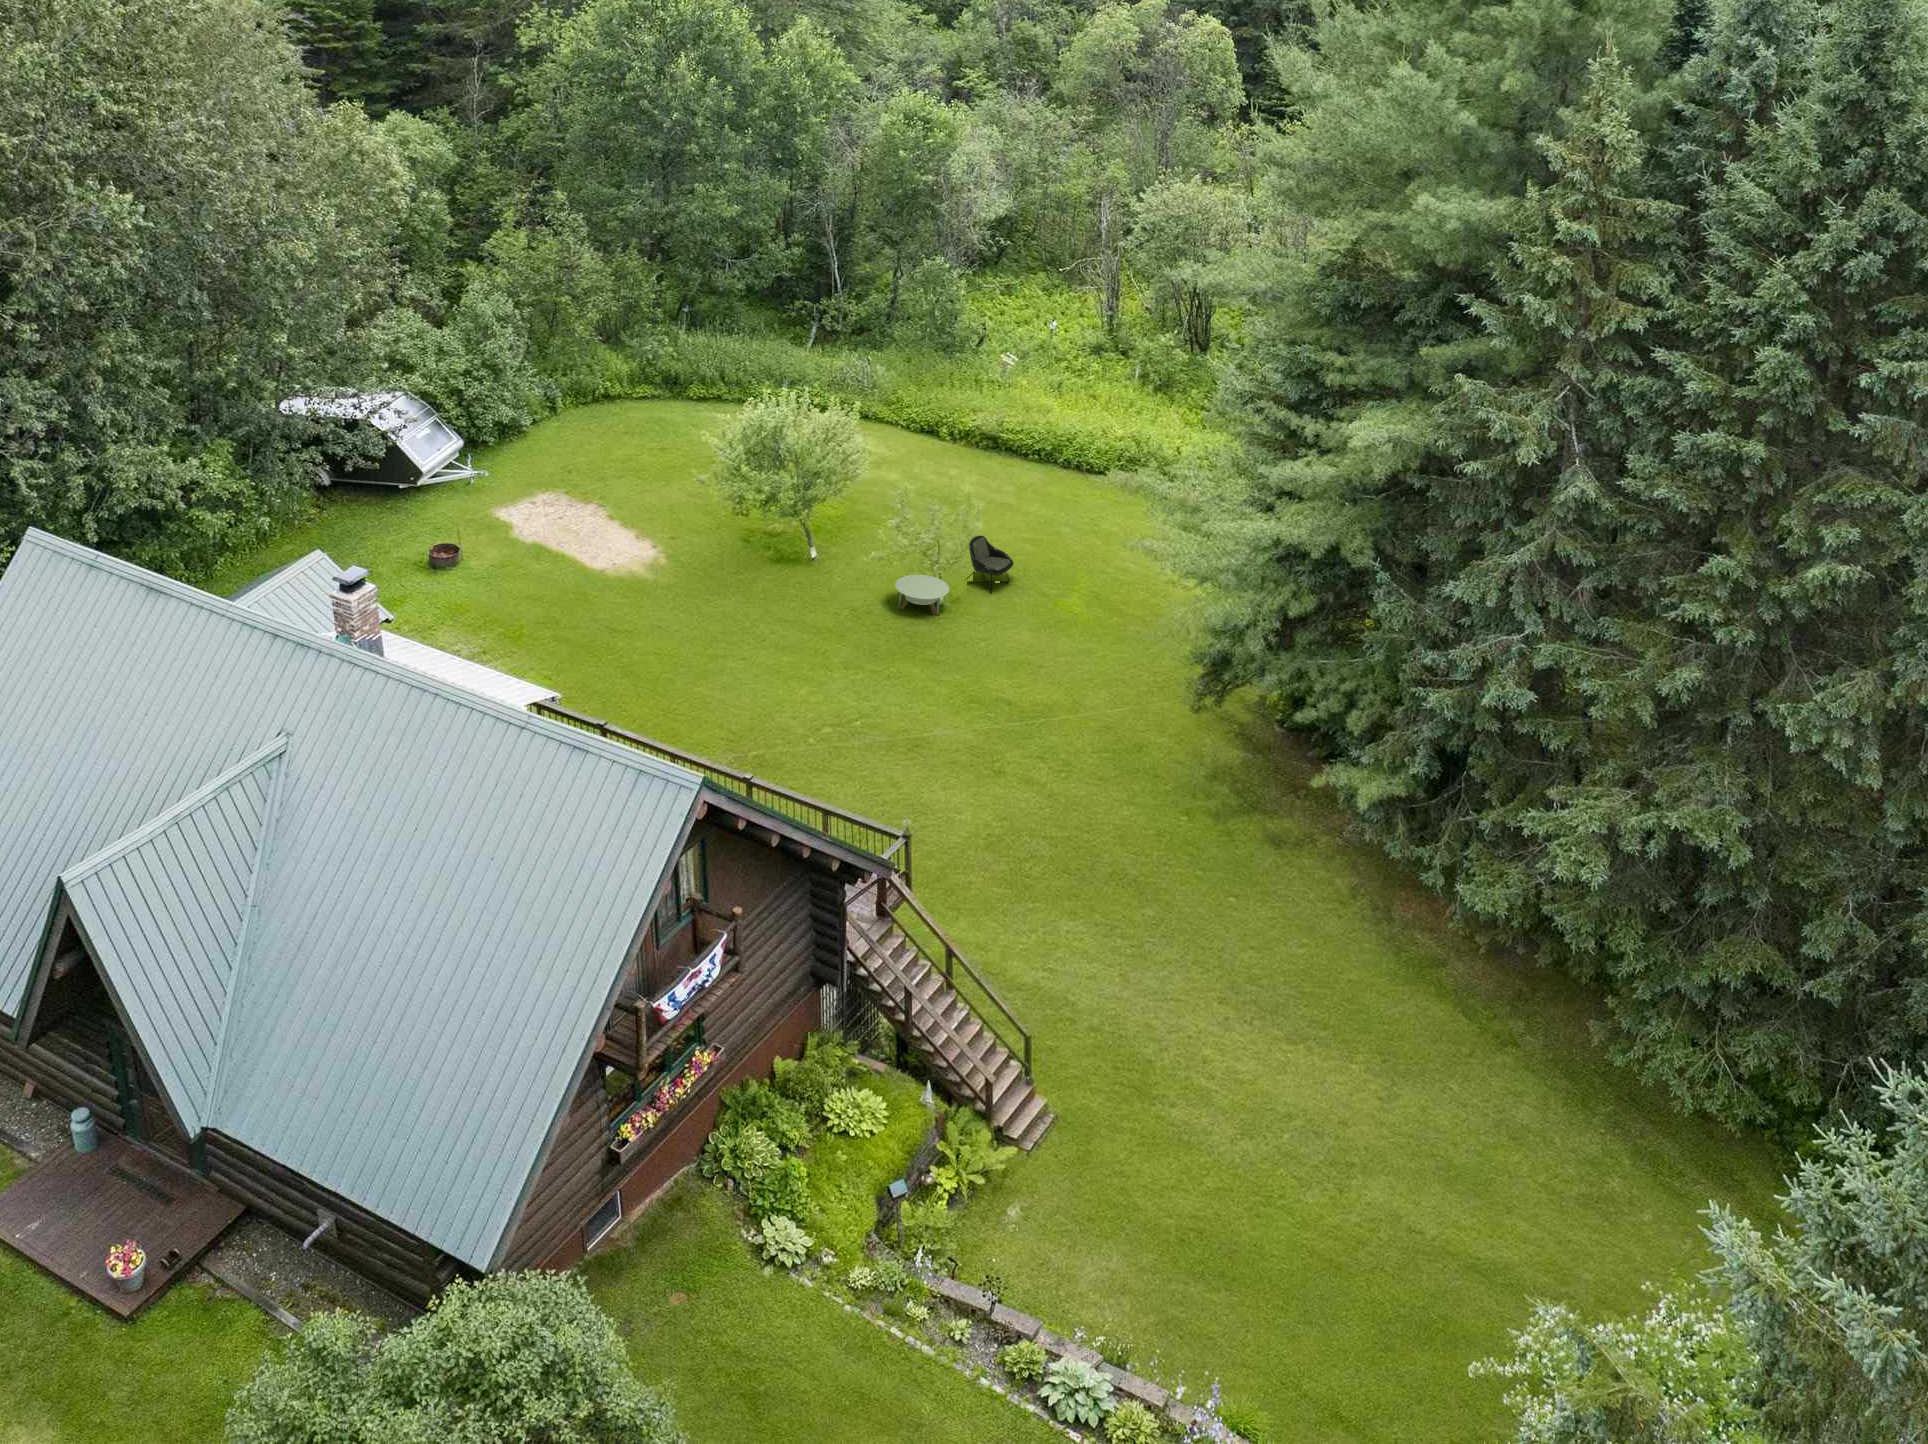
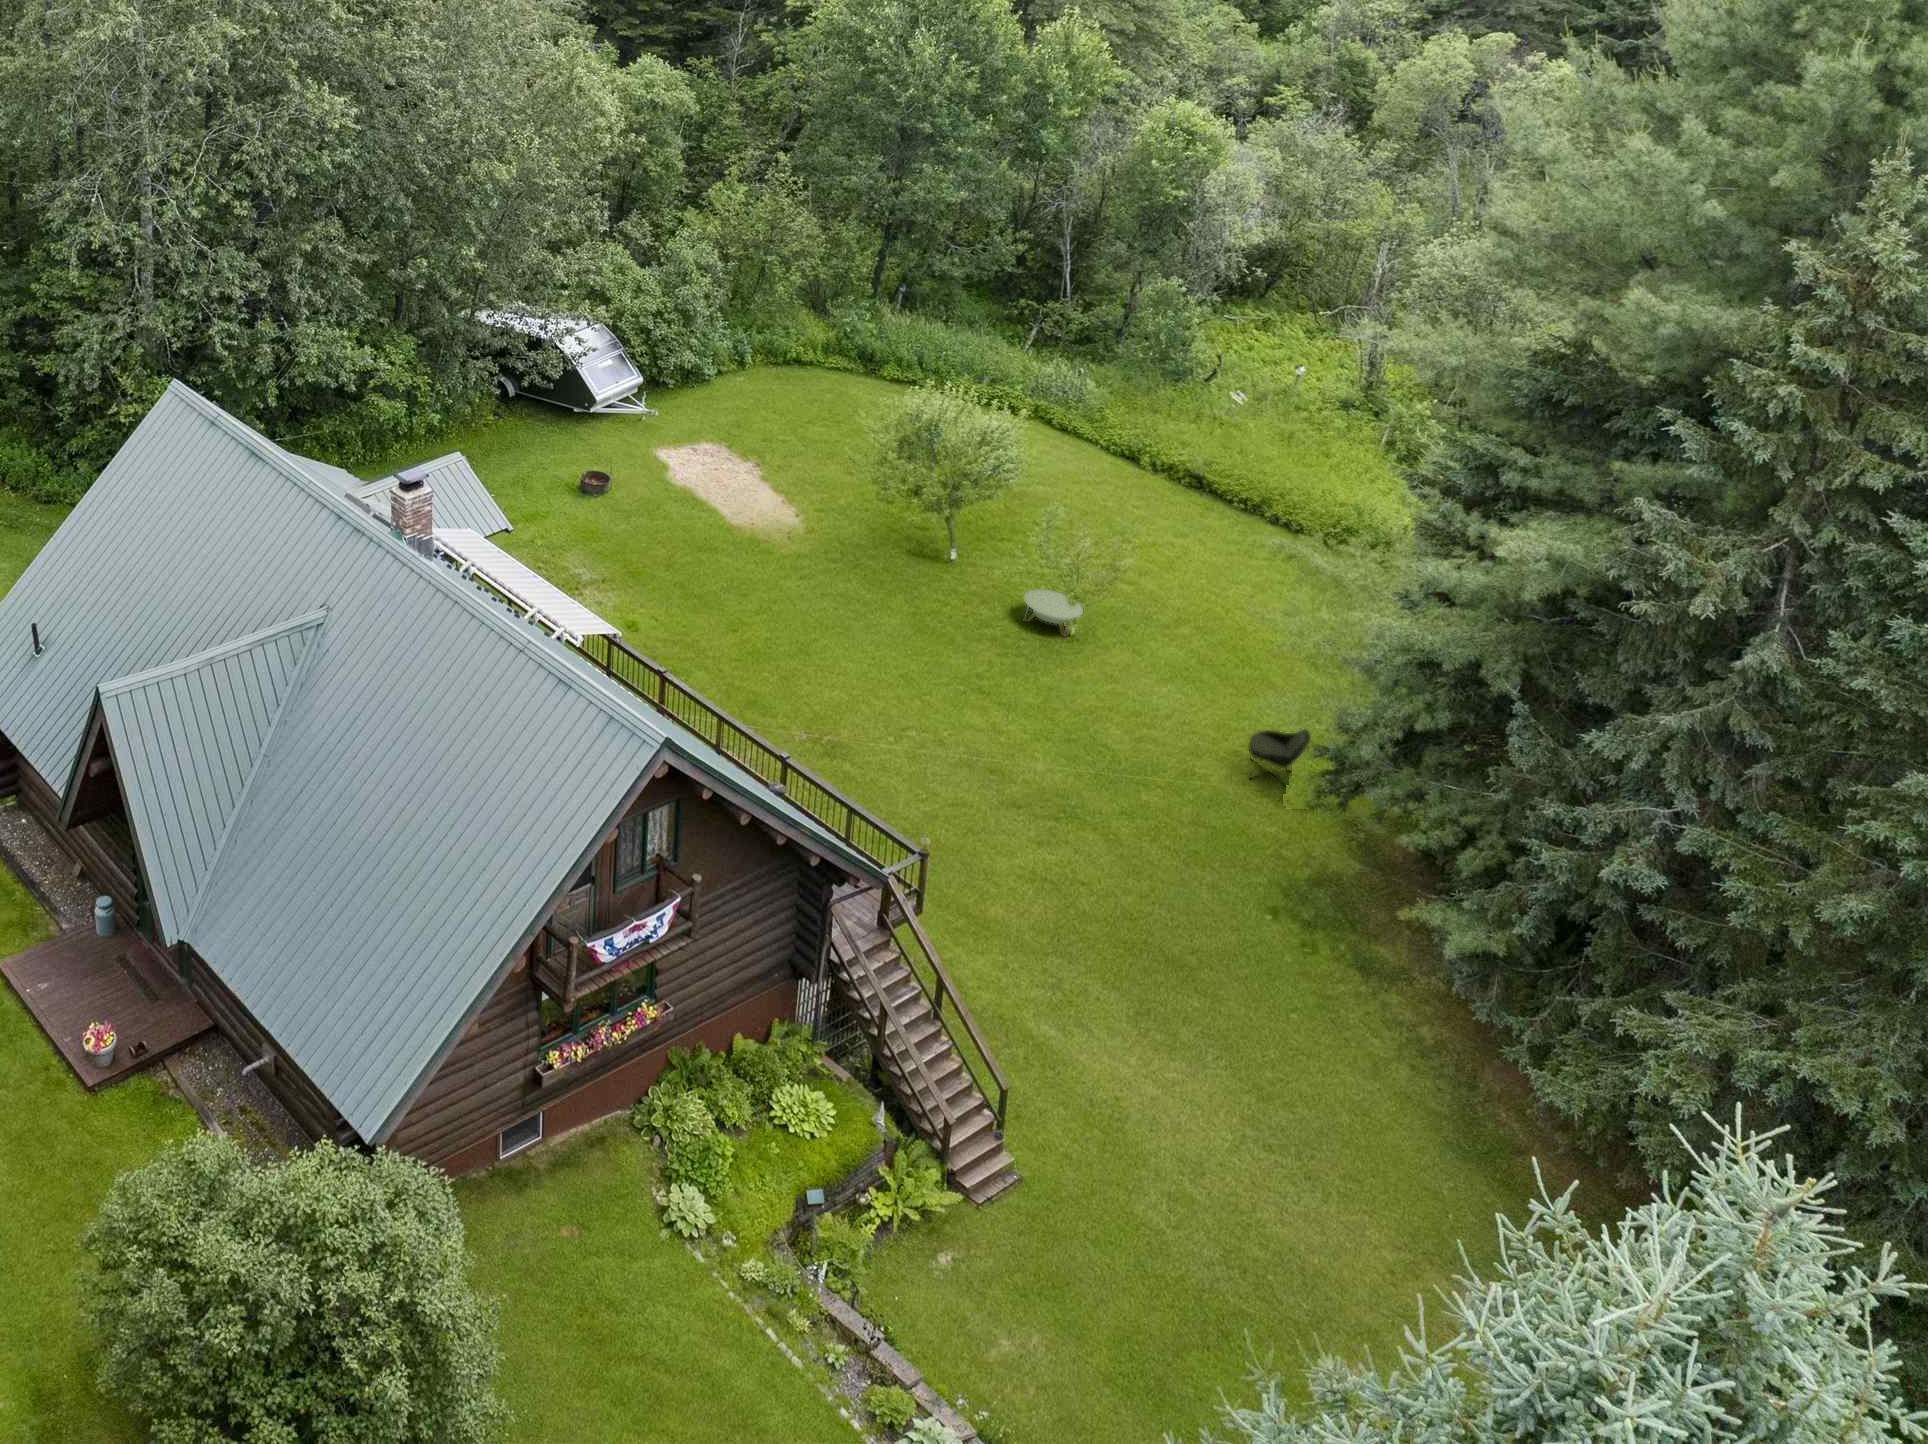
lounge chair: present [966,536,1014,593] -> present [1249,730,1311,784]

